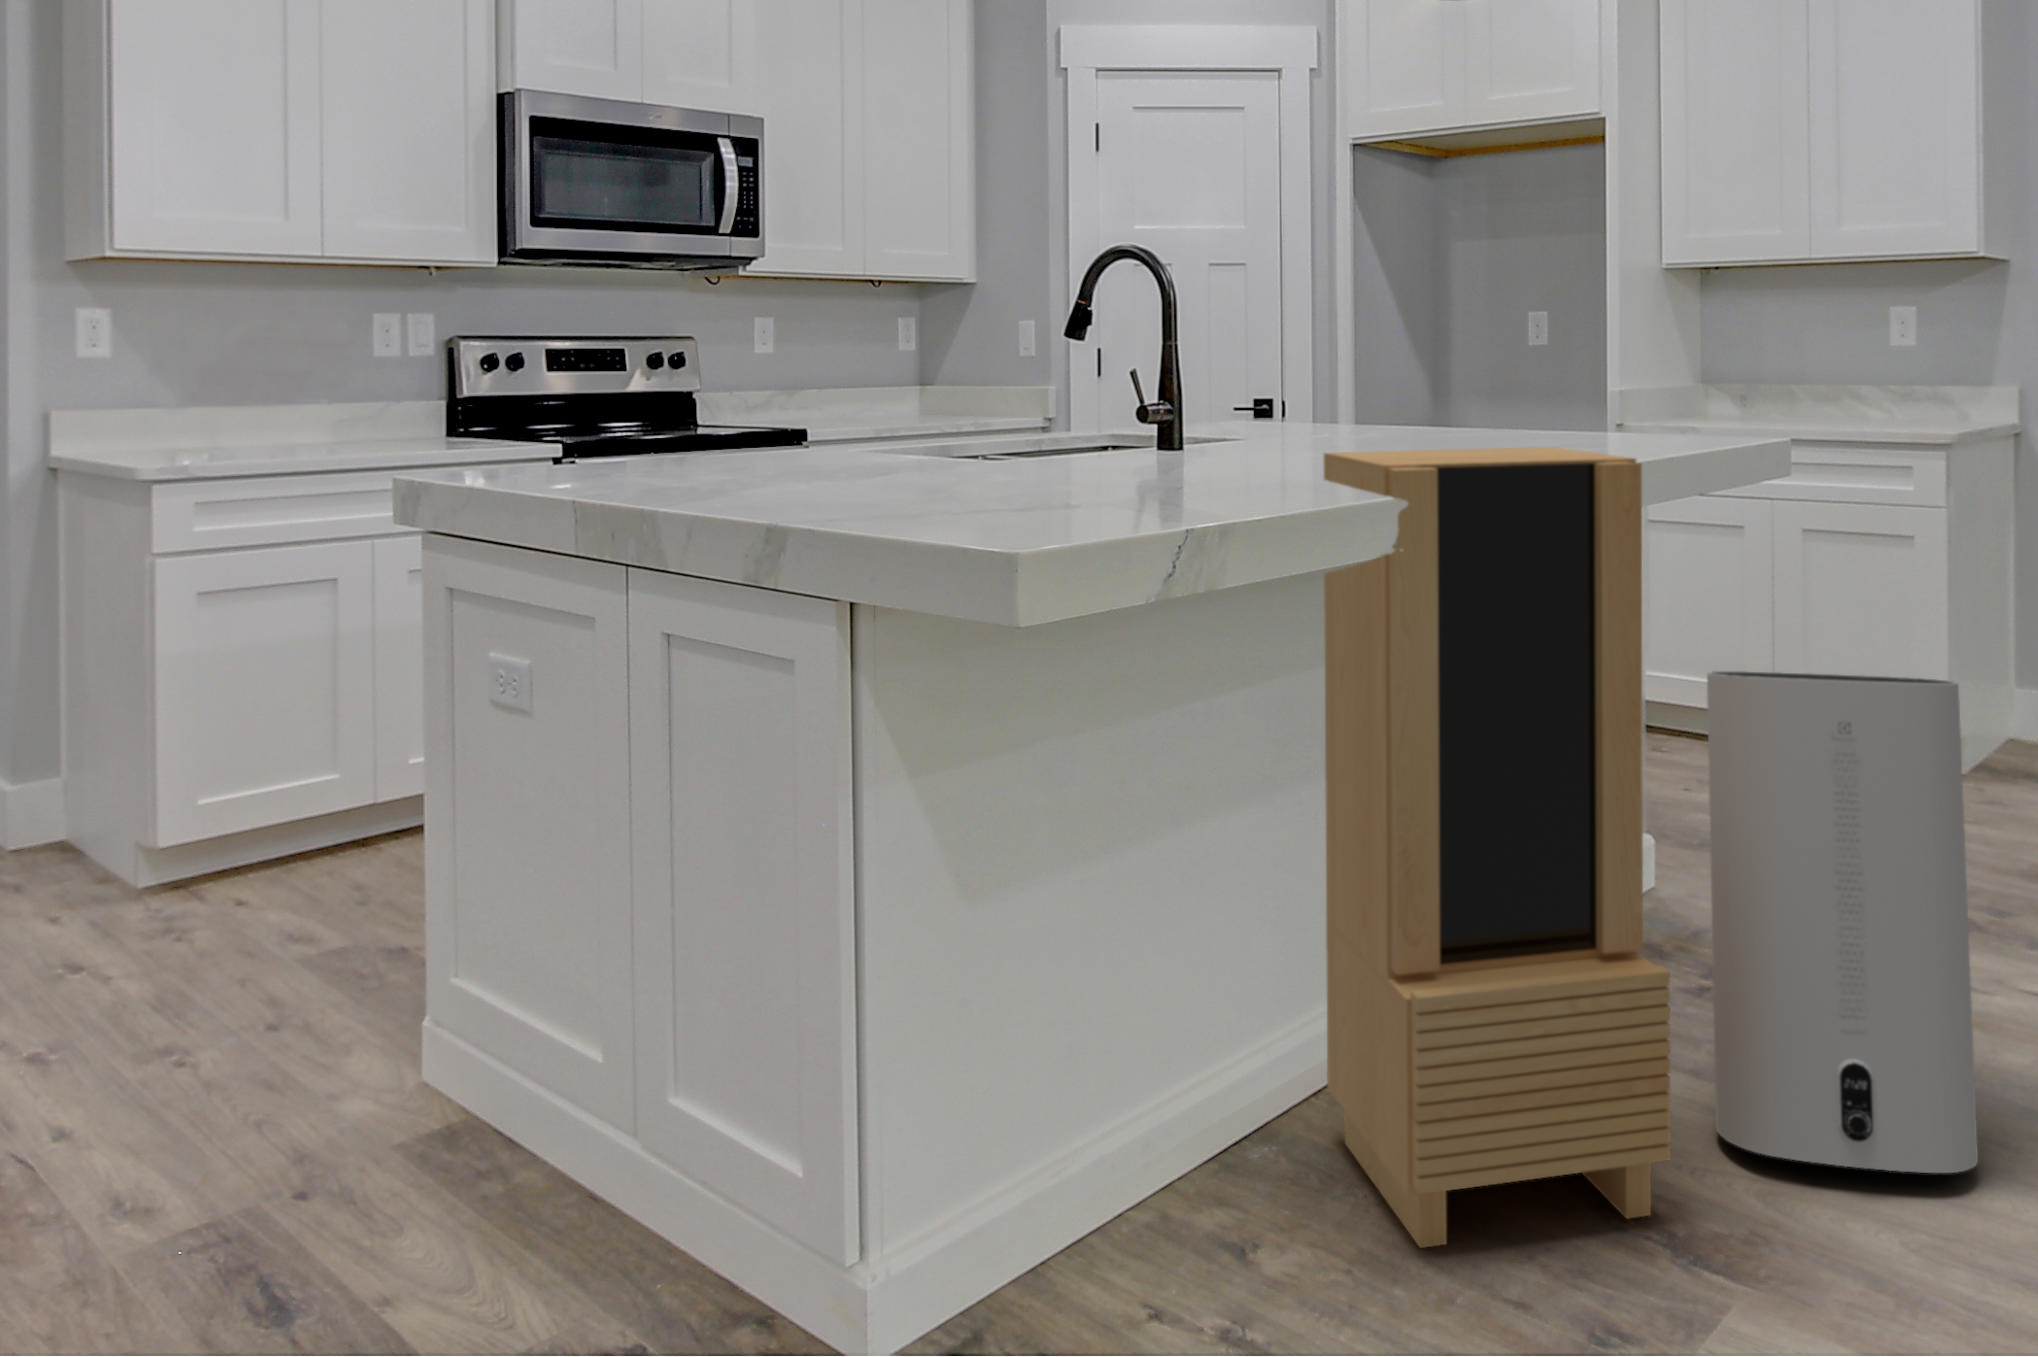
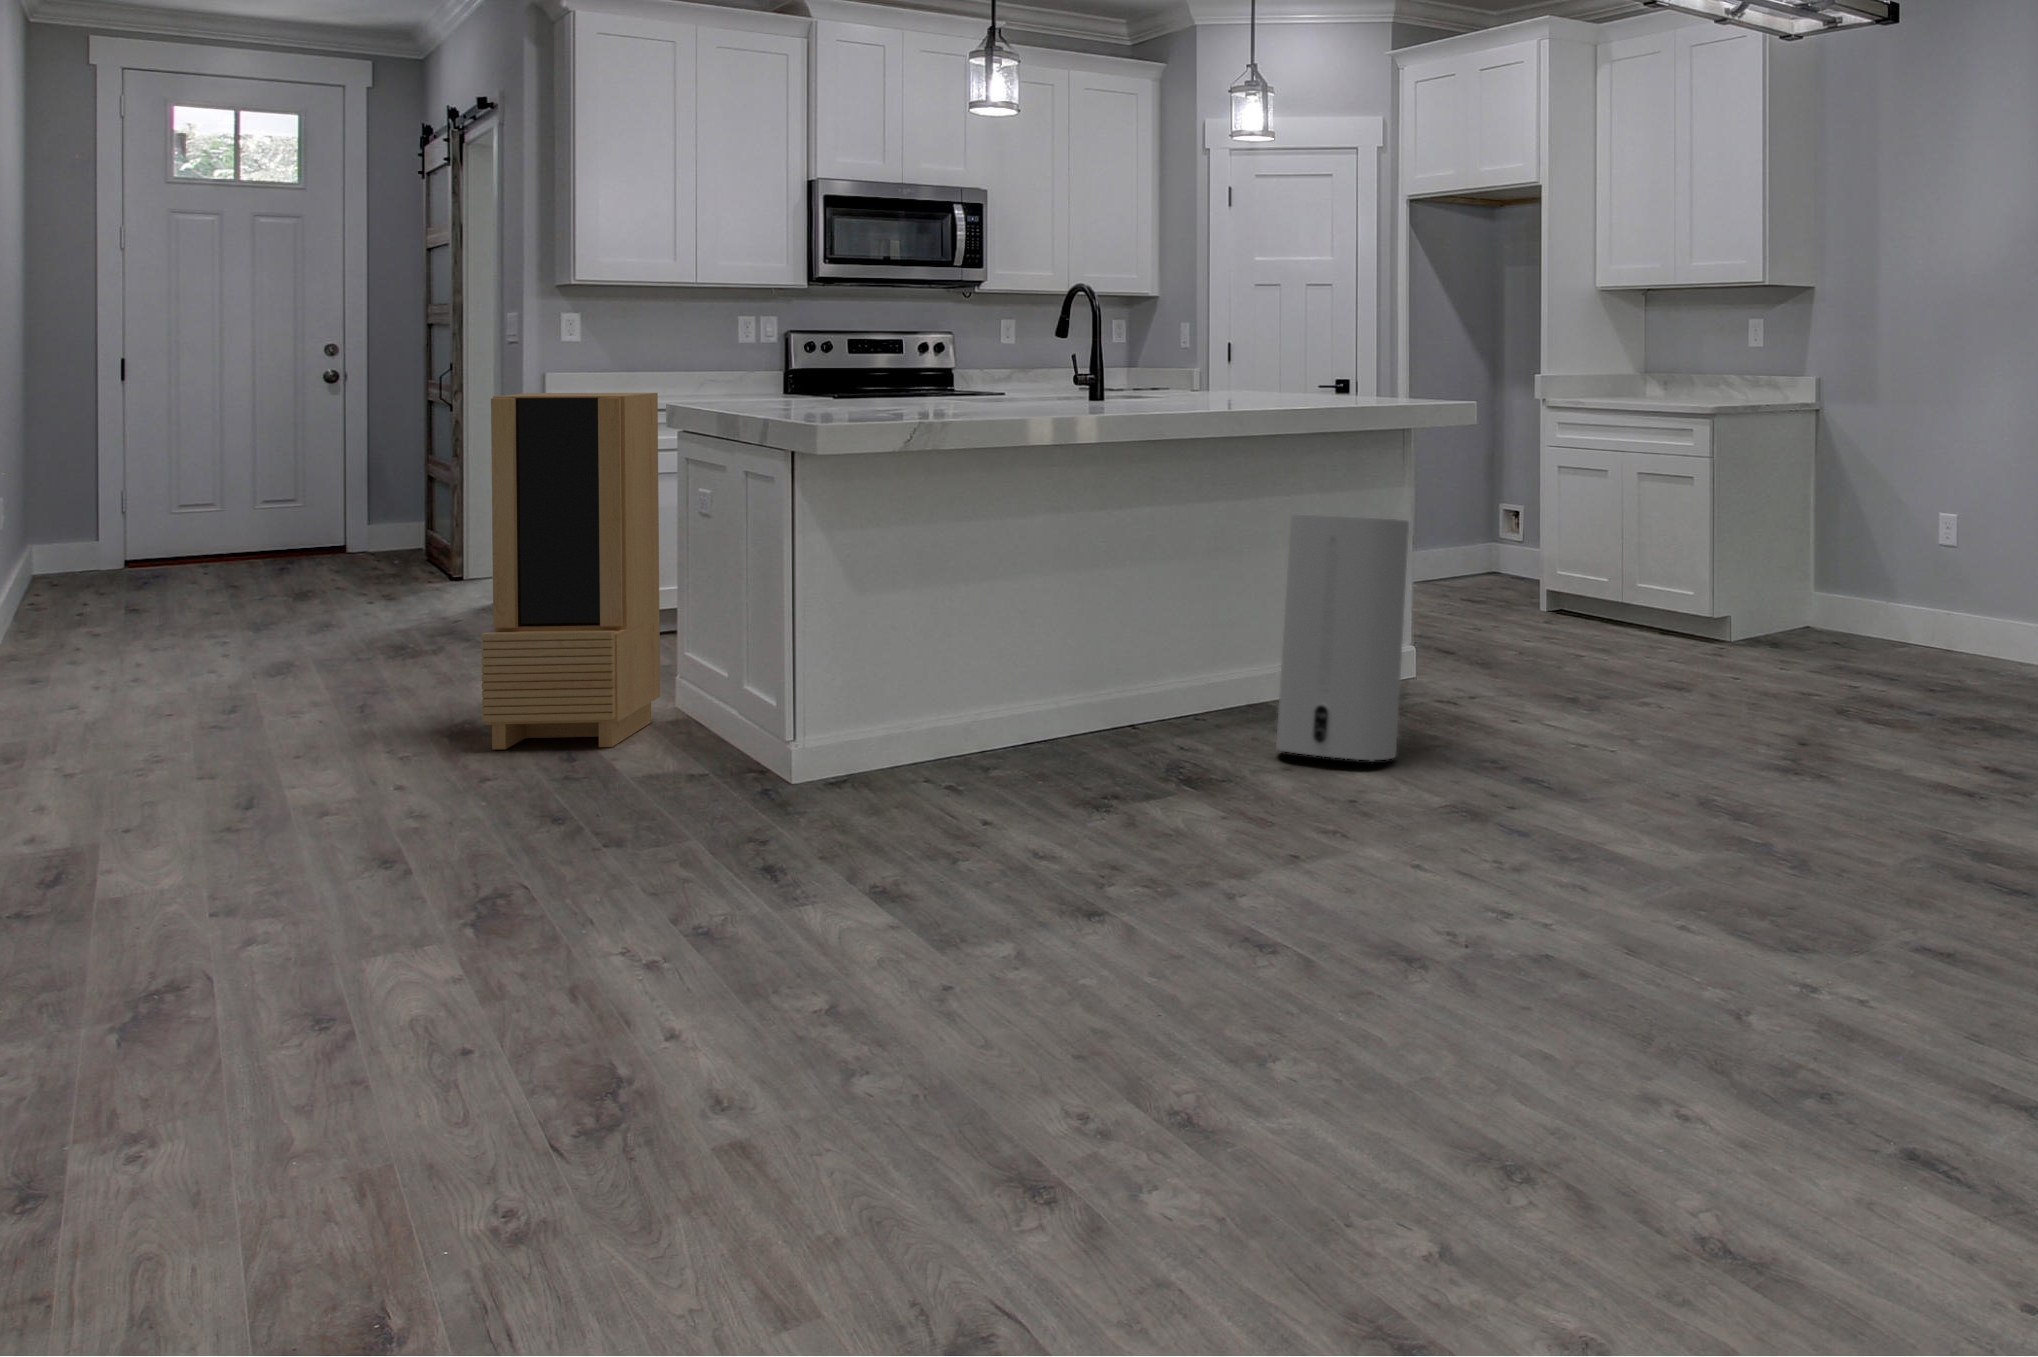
storage cabinet: present [1324,447,1671,1248] -> present [481,393,660,750]

